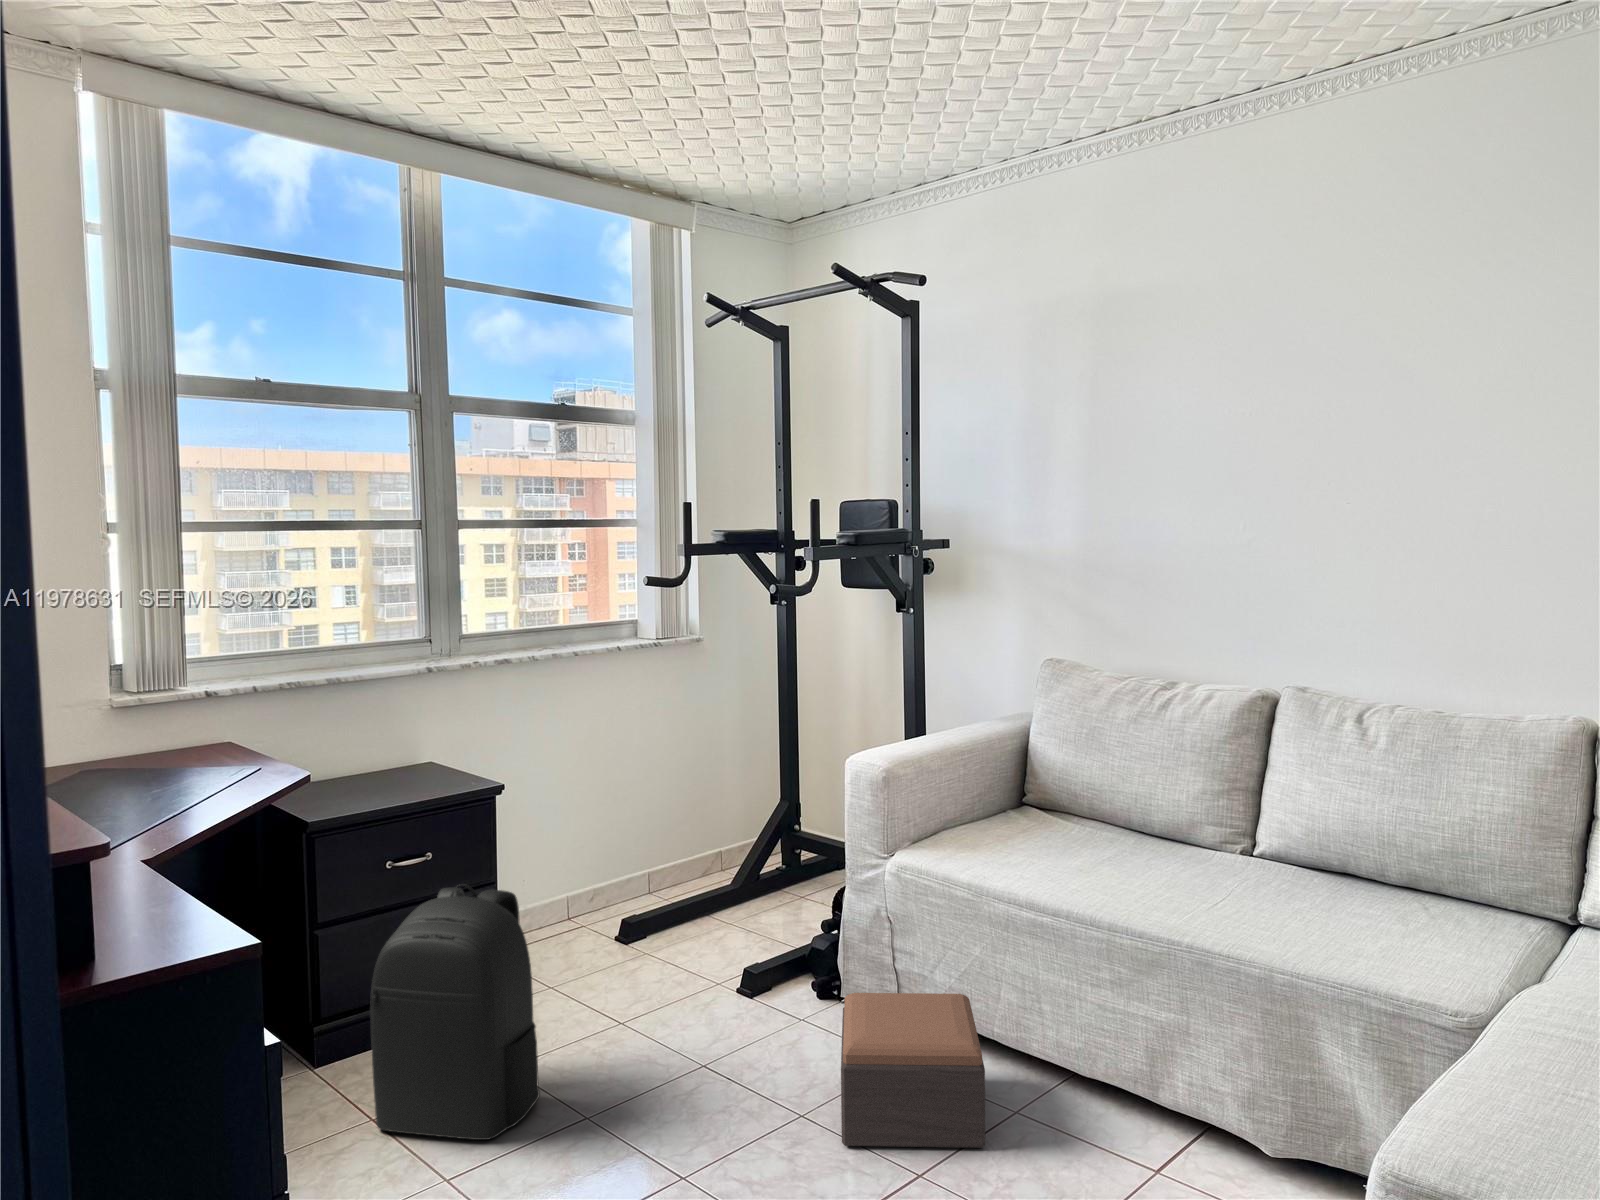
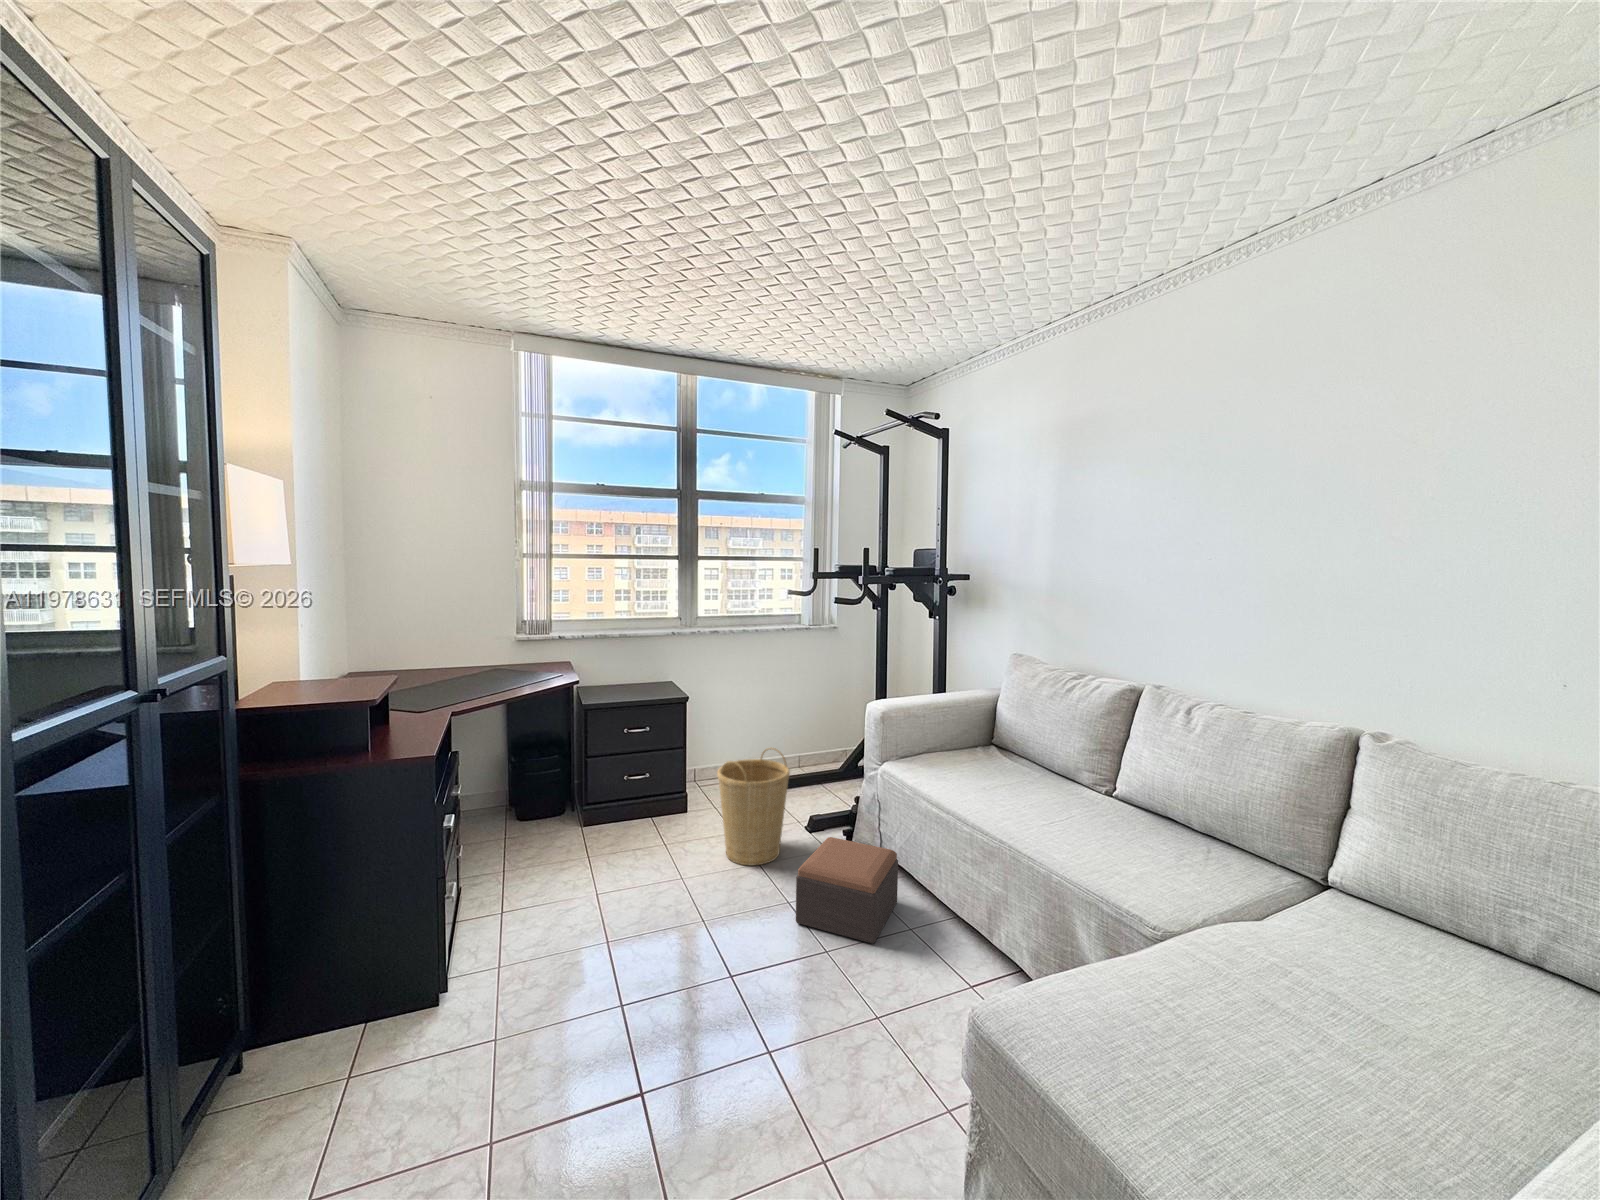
basket: none [614,859,746,1075] -> present [717,748,790,865]
backpack: present [370,884,540,1140] -> none [585,743,675,877]

